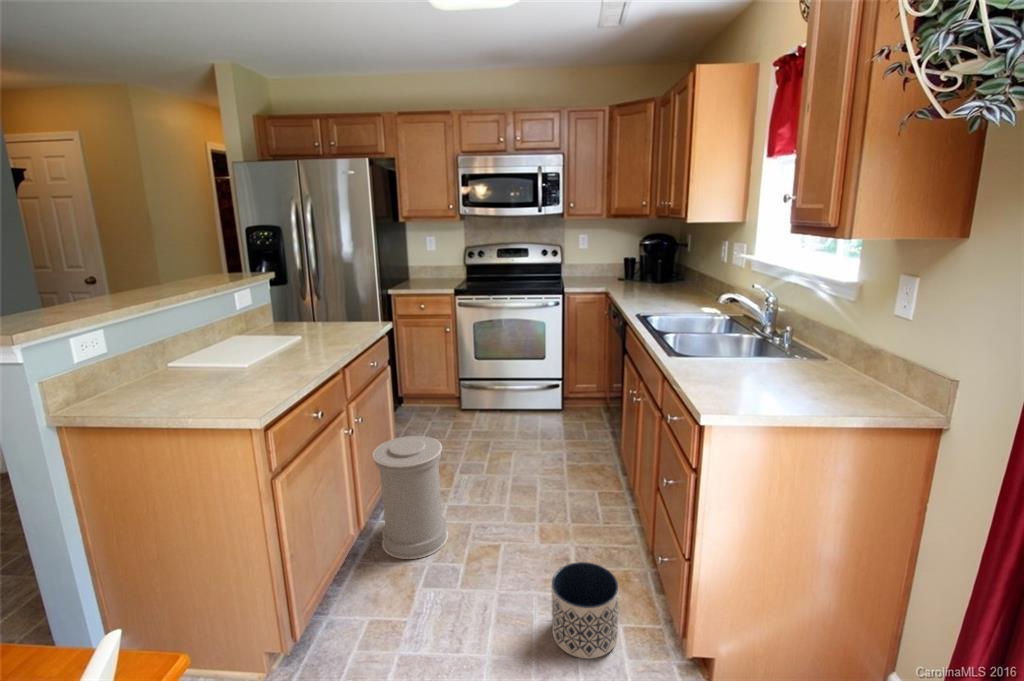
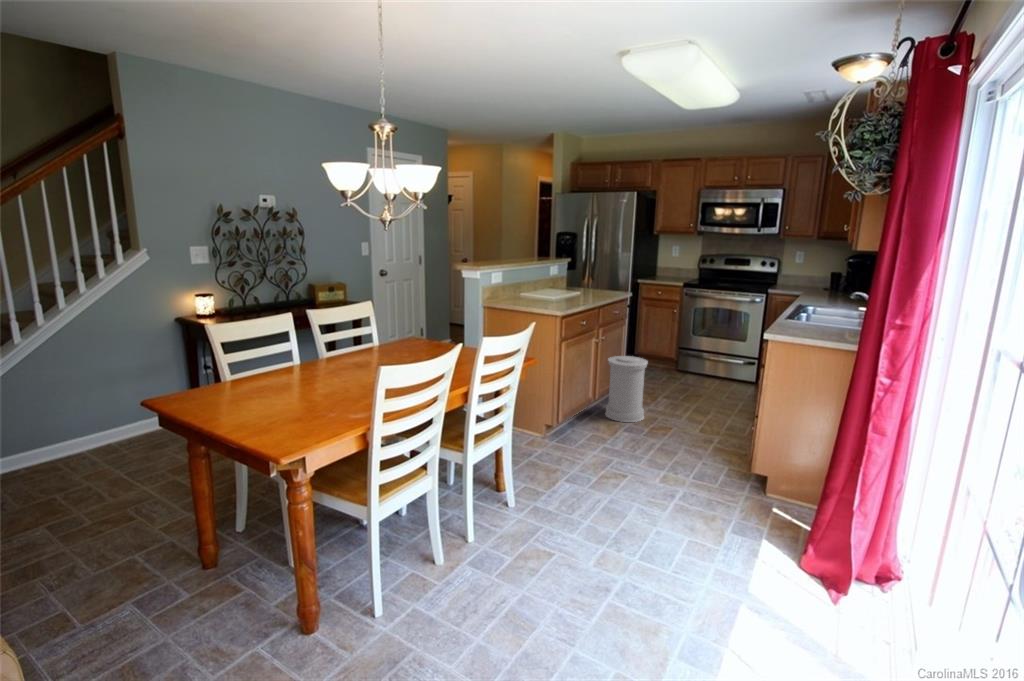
planter: present [552,562,619,658] -> none [687,426,728,471]

